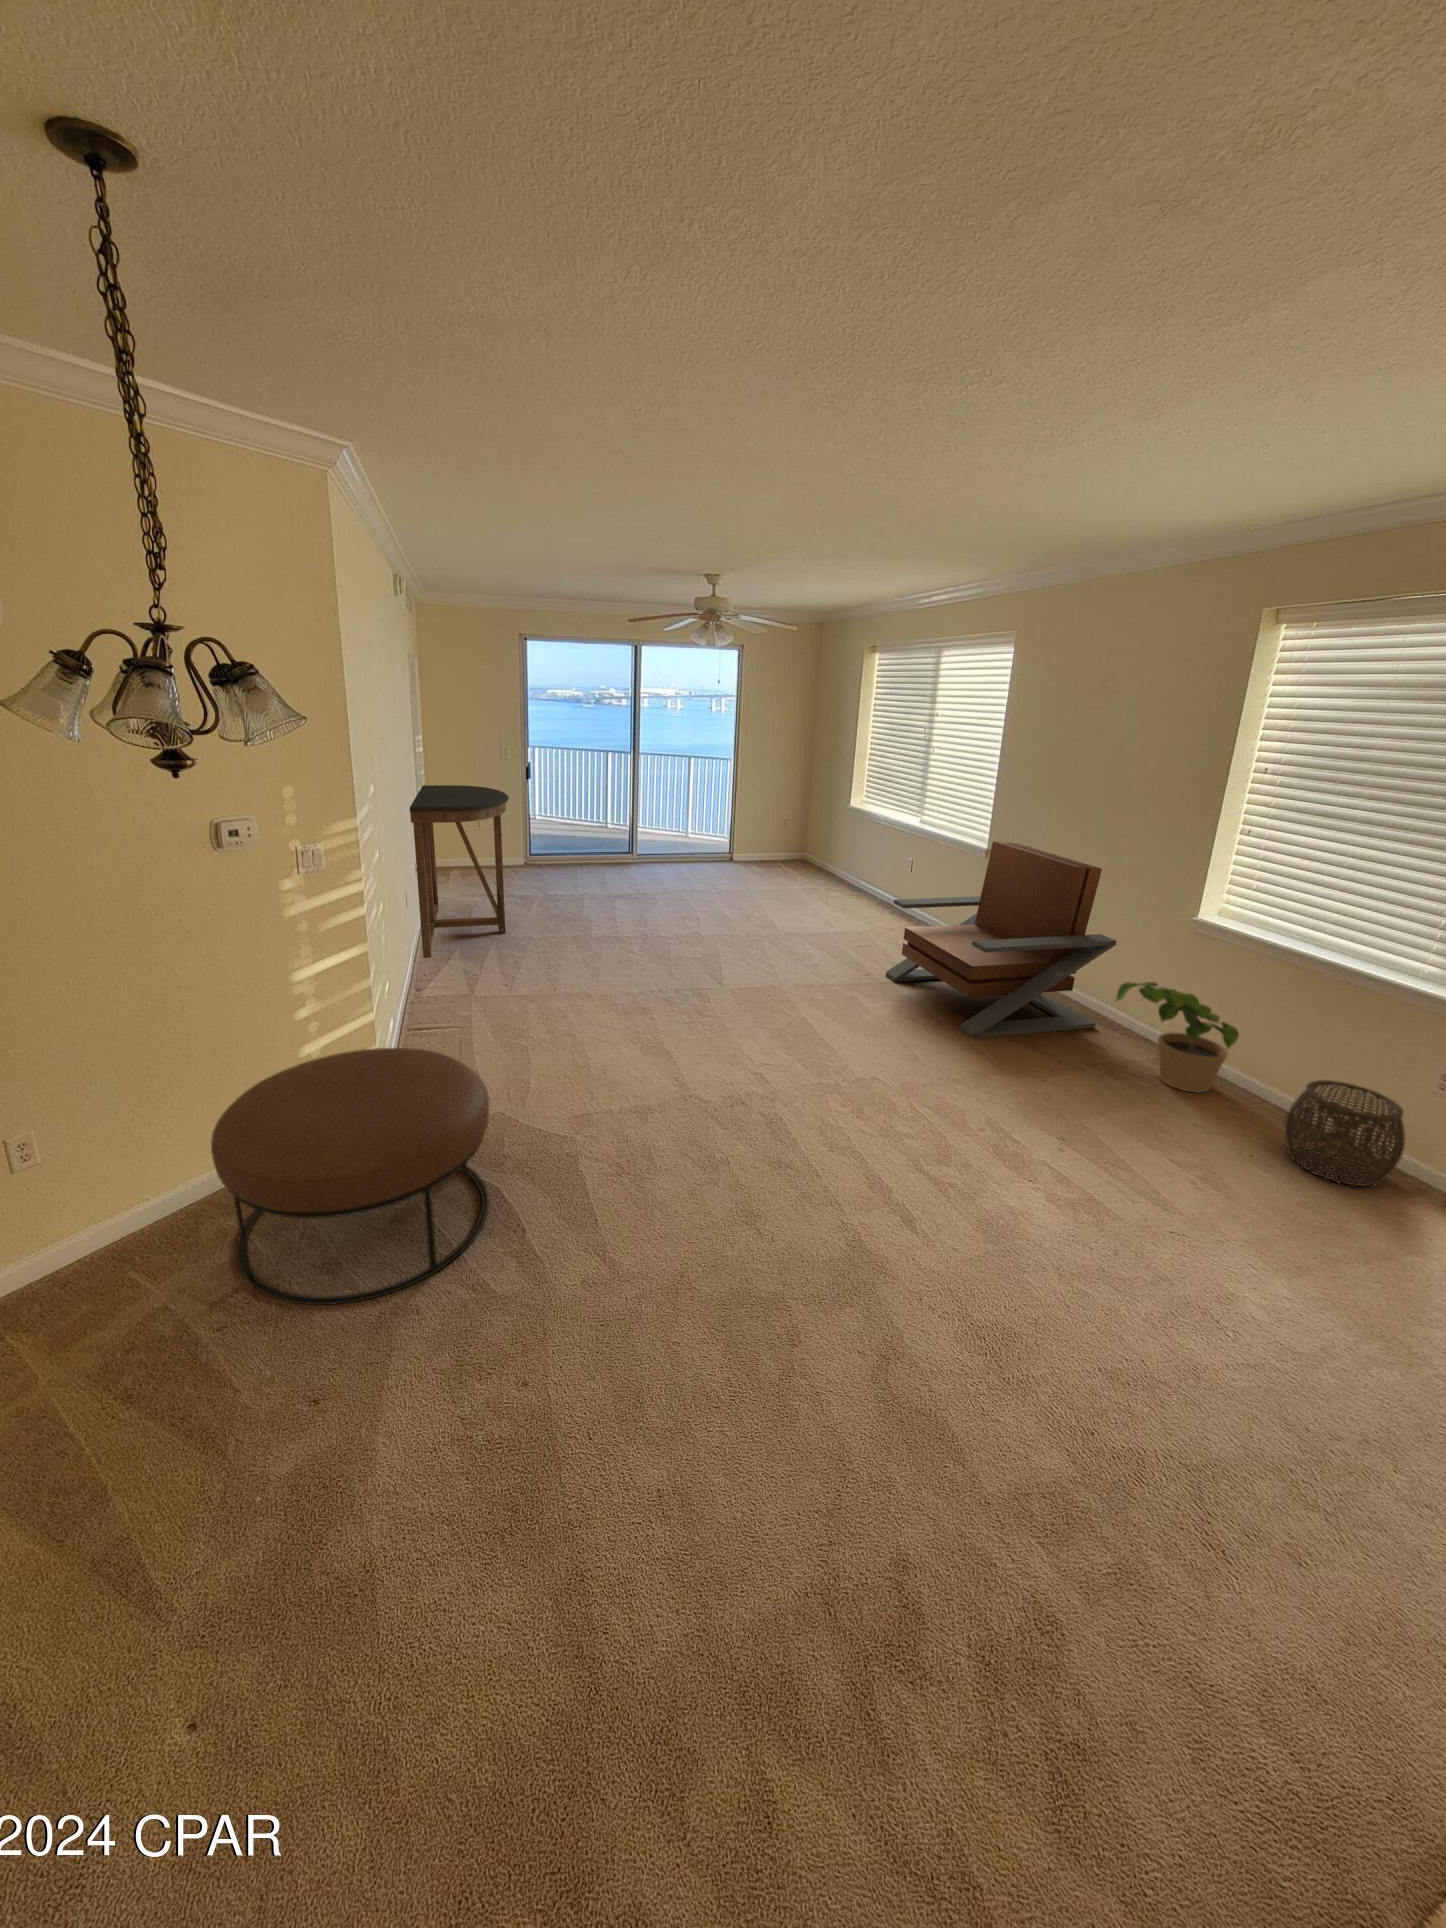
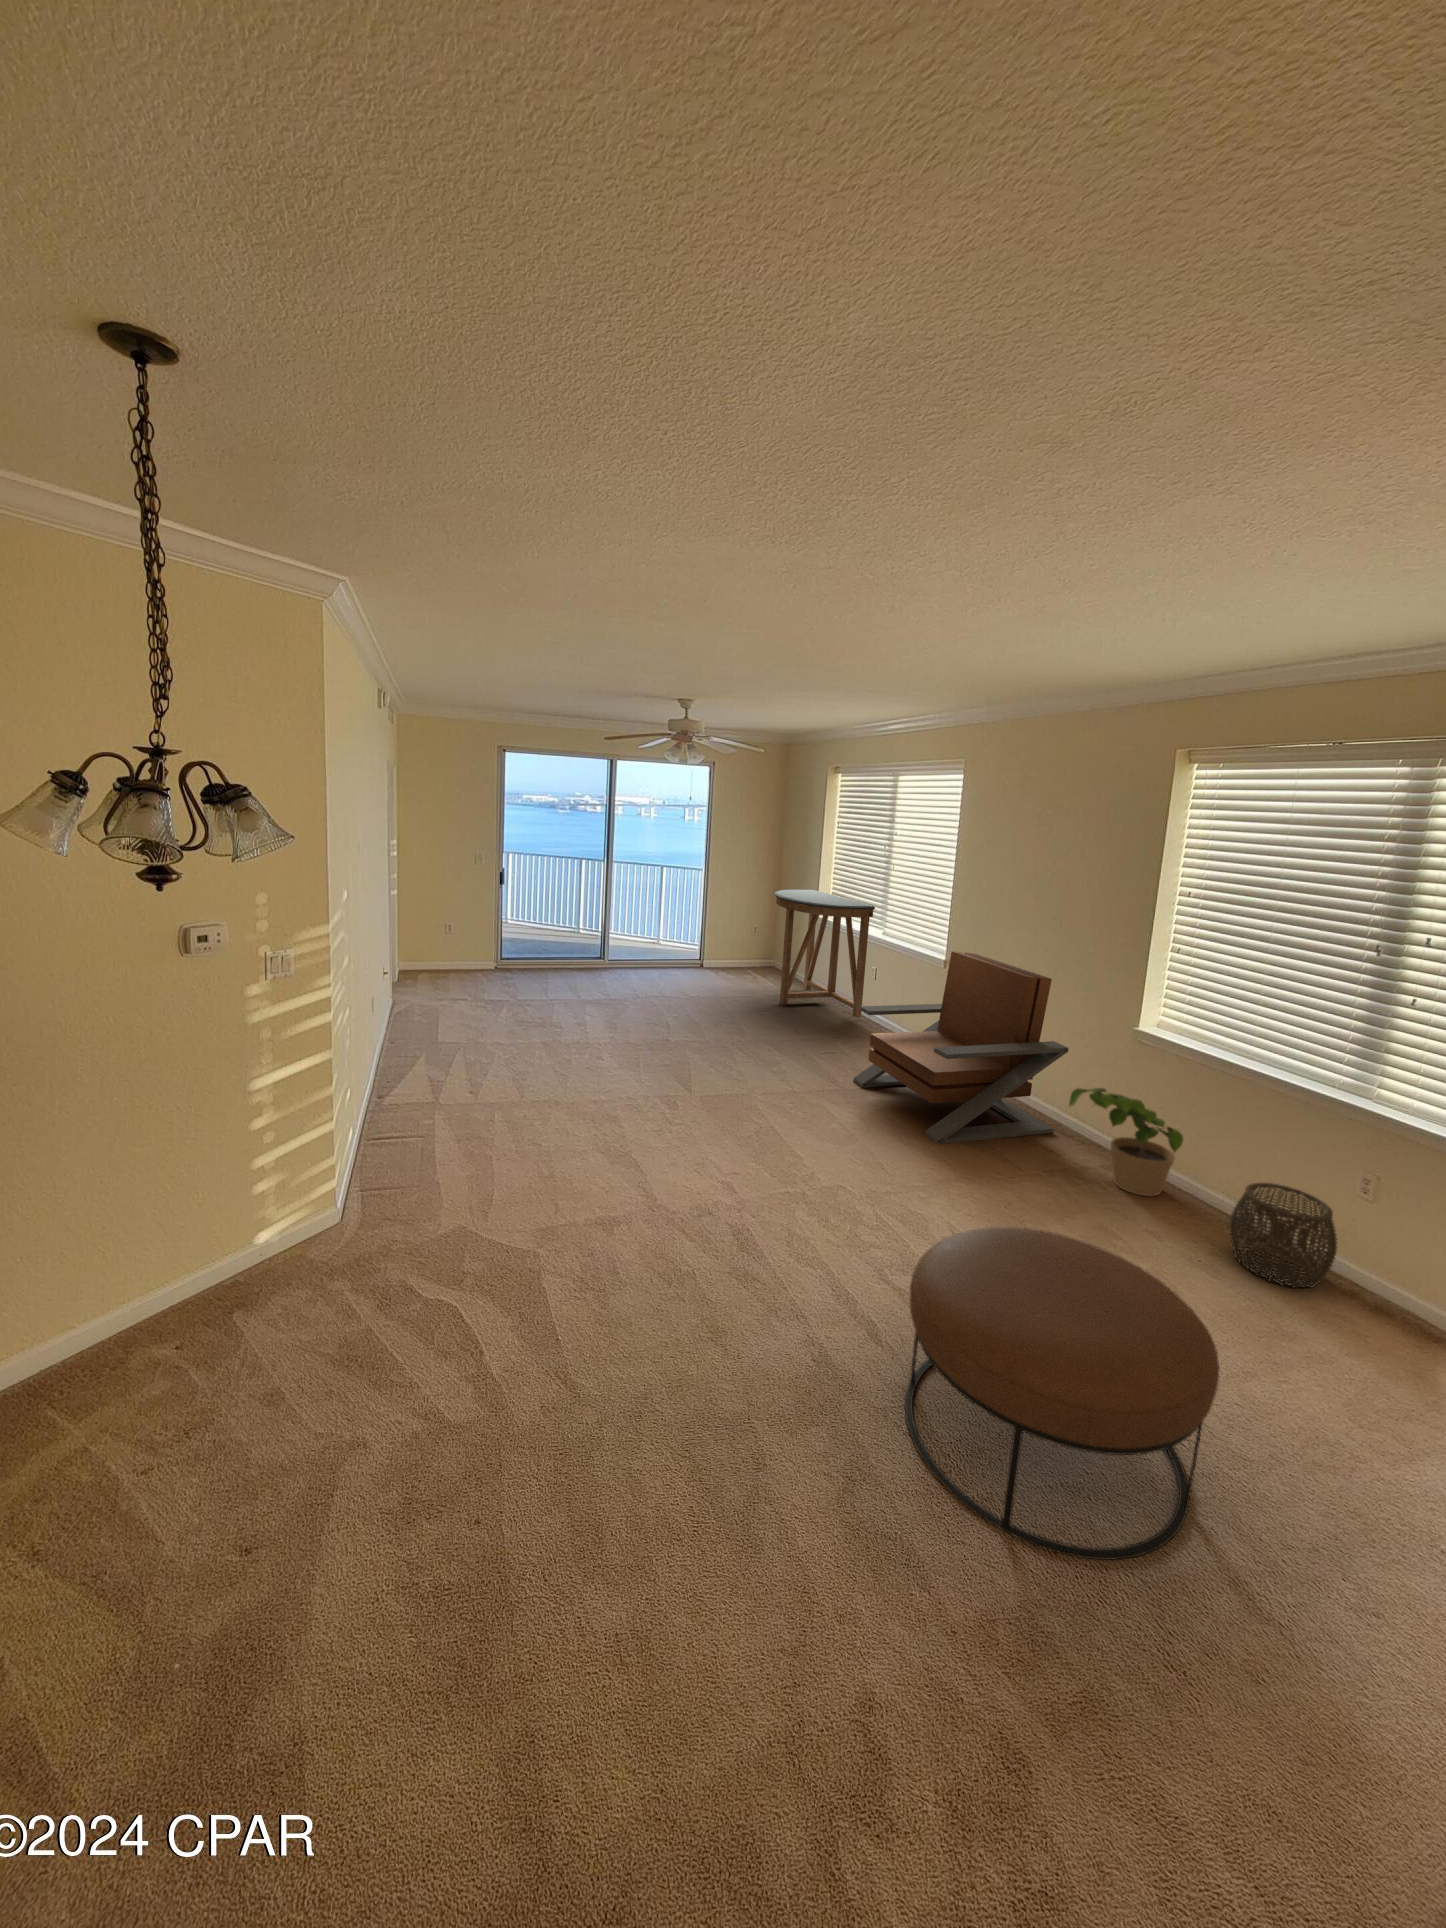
console table: present [410,785,509,958] -> present [774,890,875,1017]
ottoman: present [211,1048,489,1305] -> present [905,1227,1219,1560]

